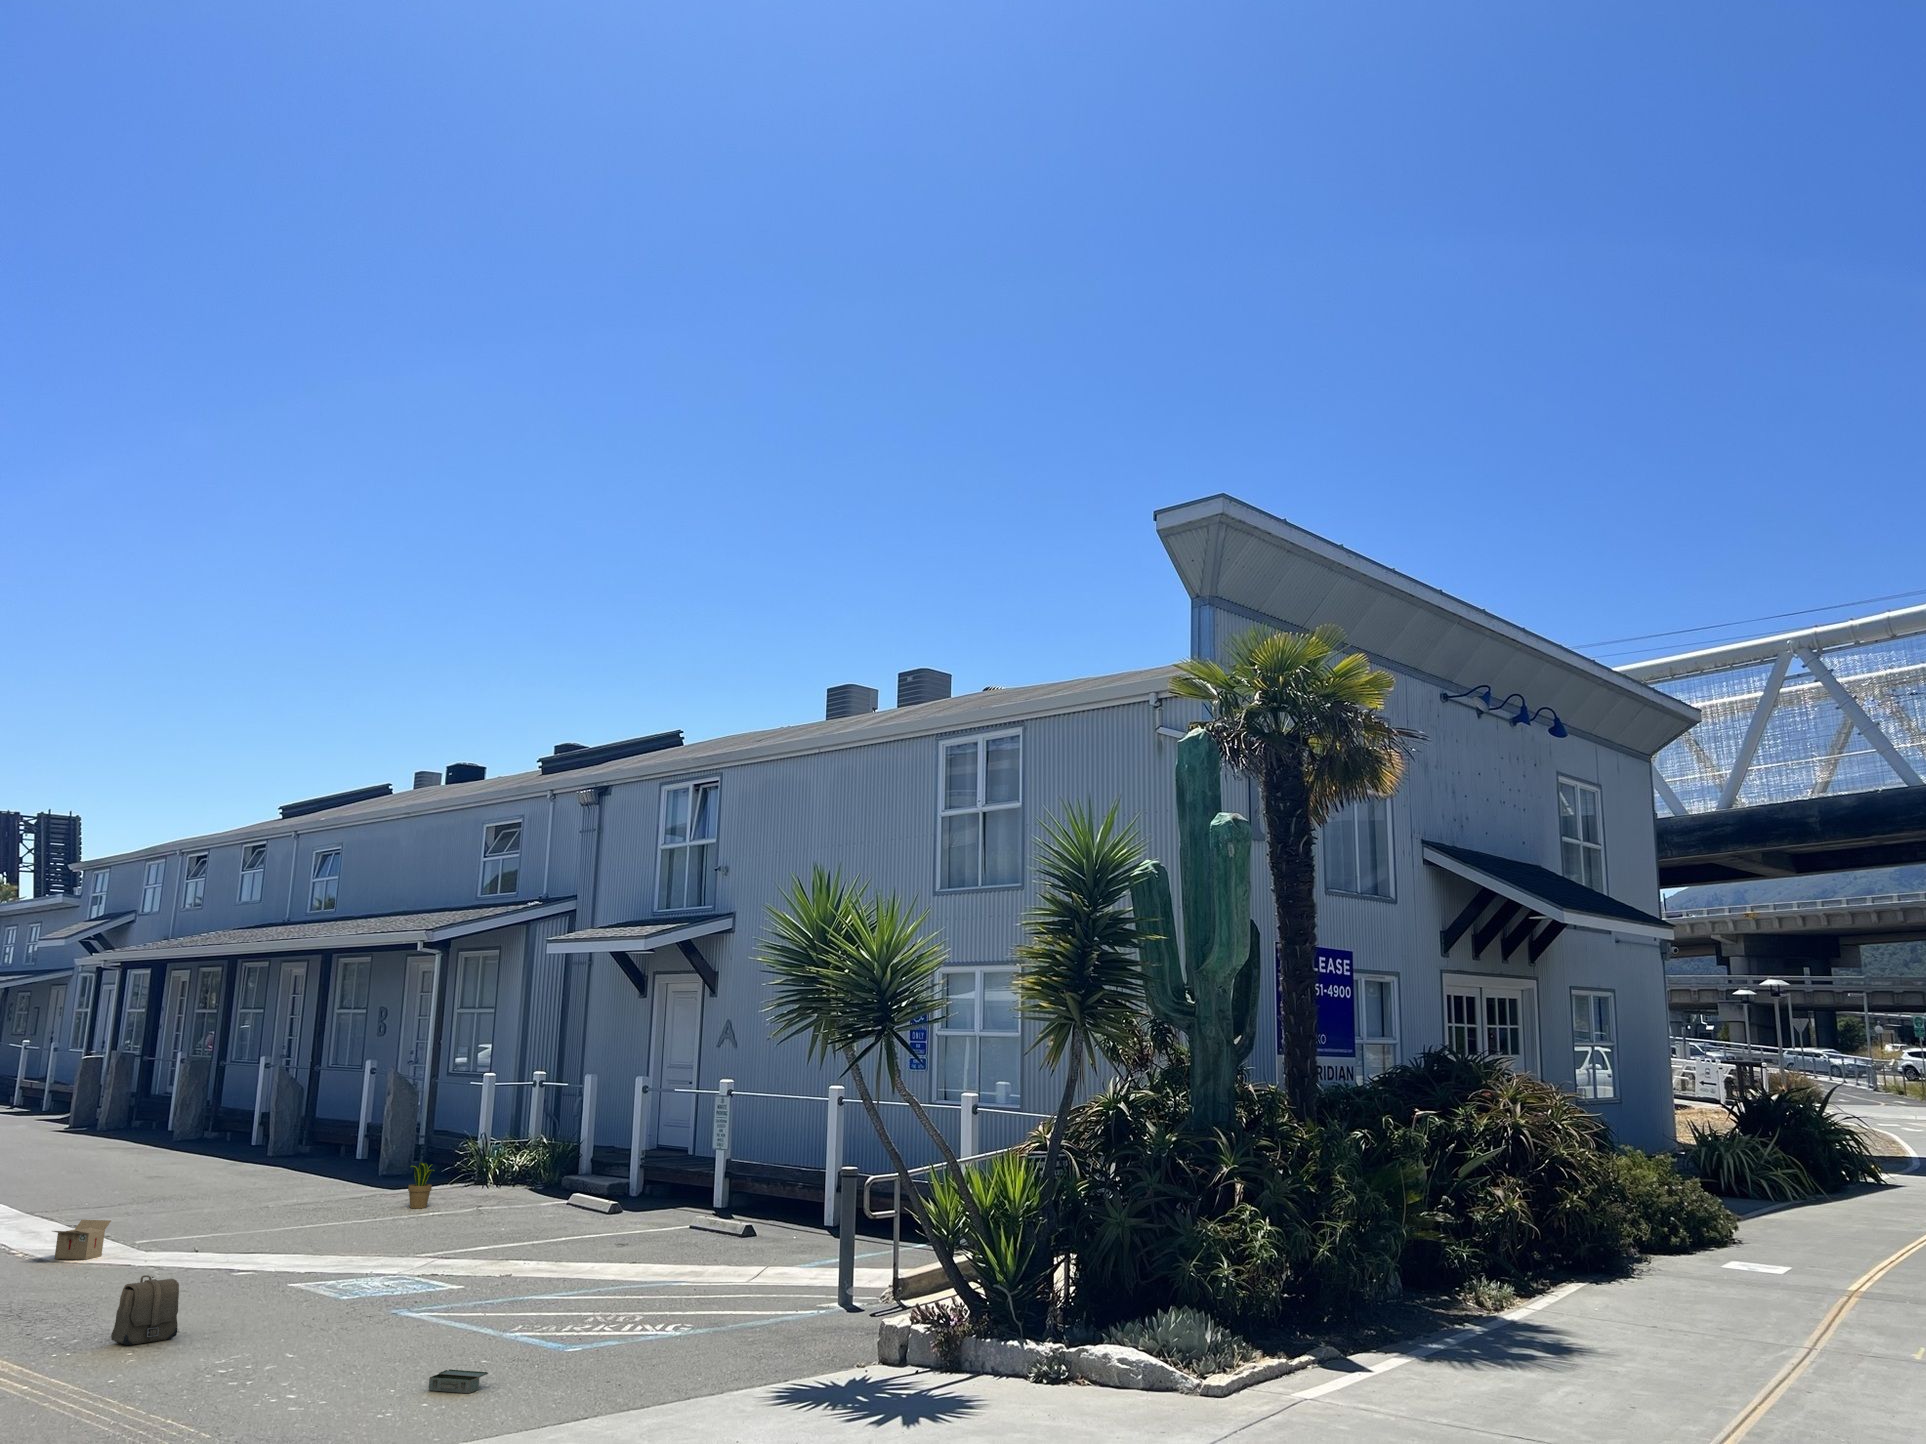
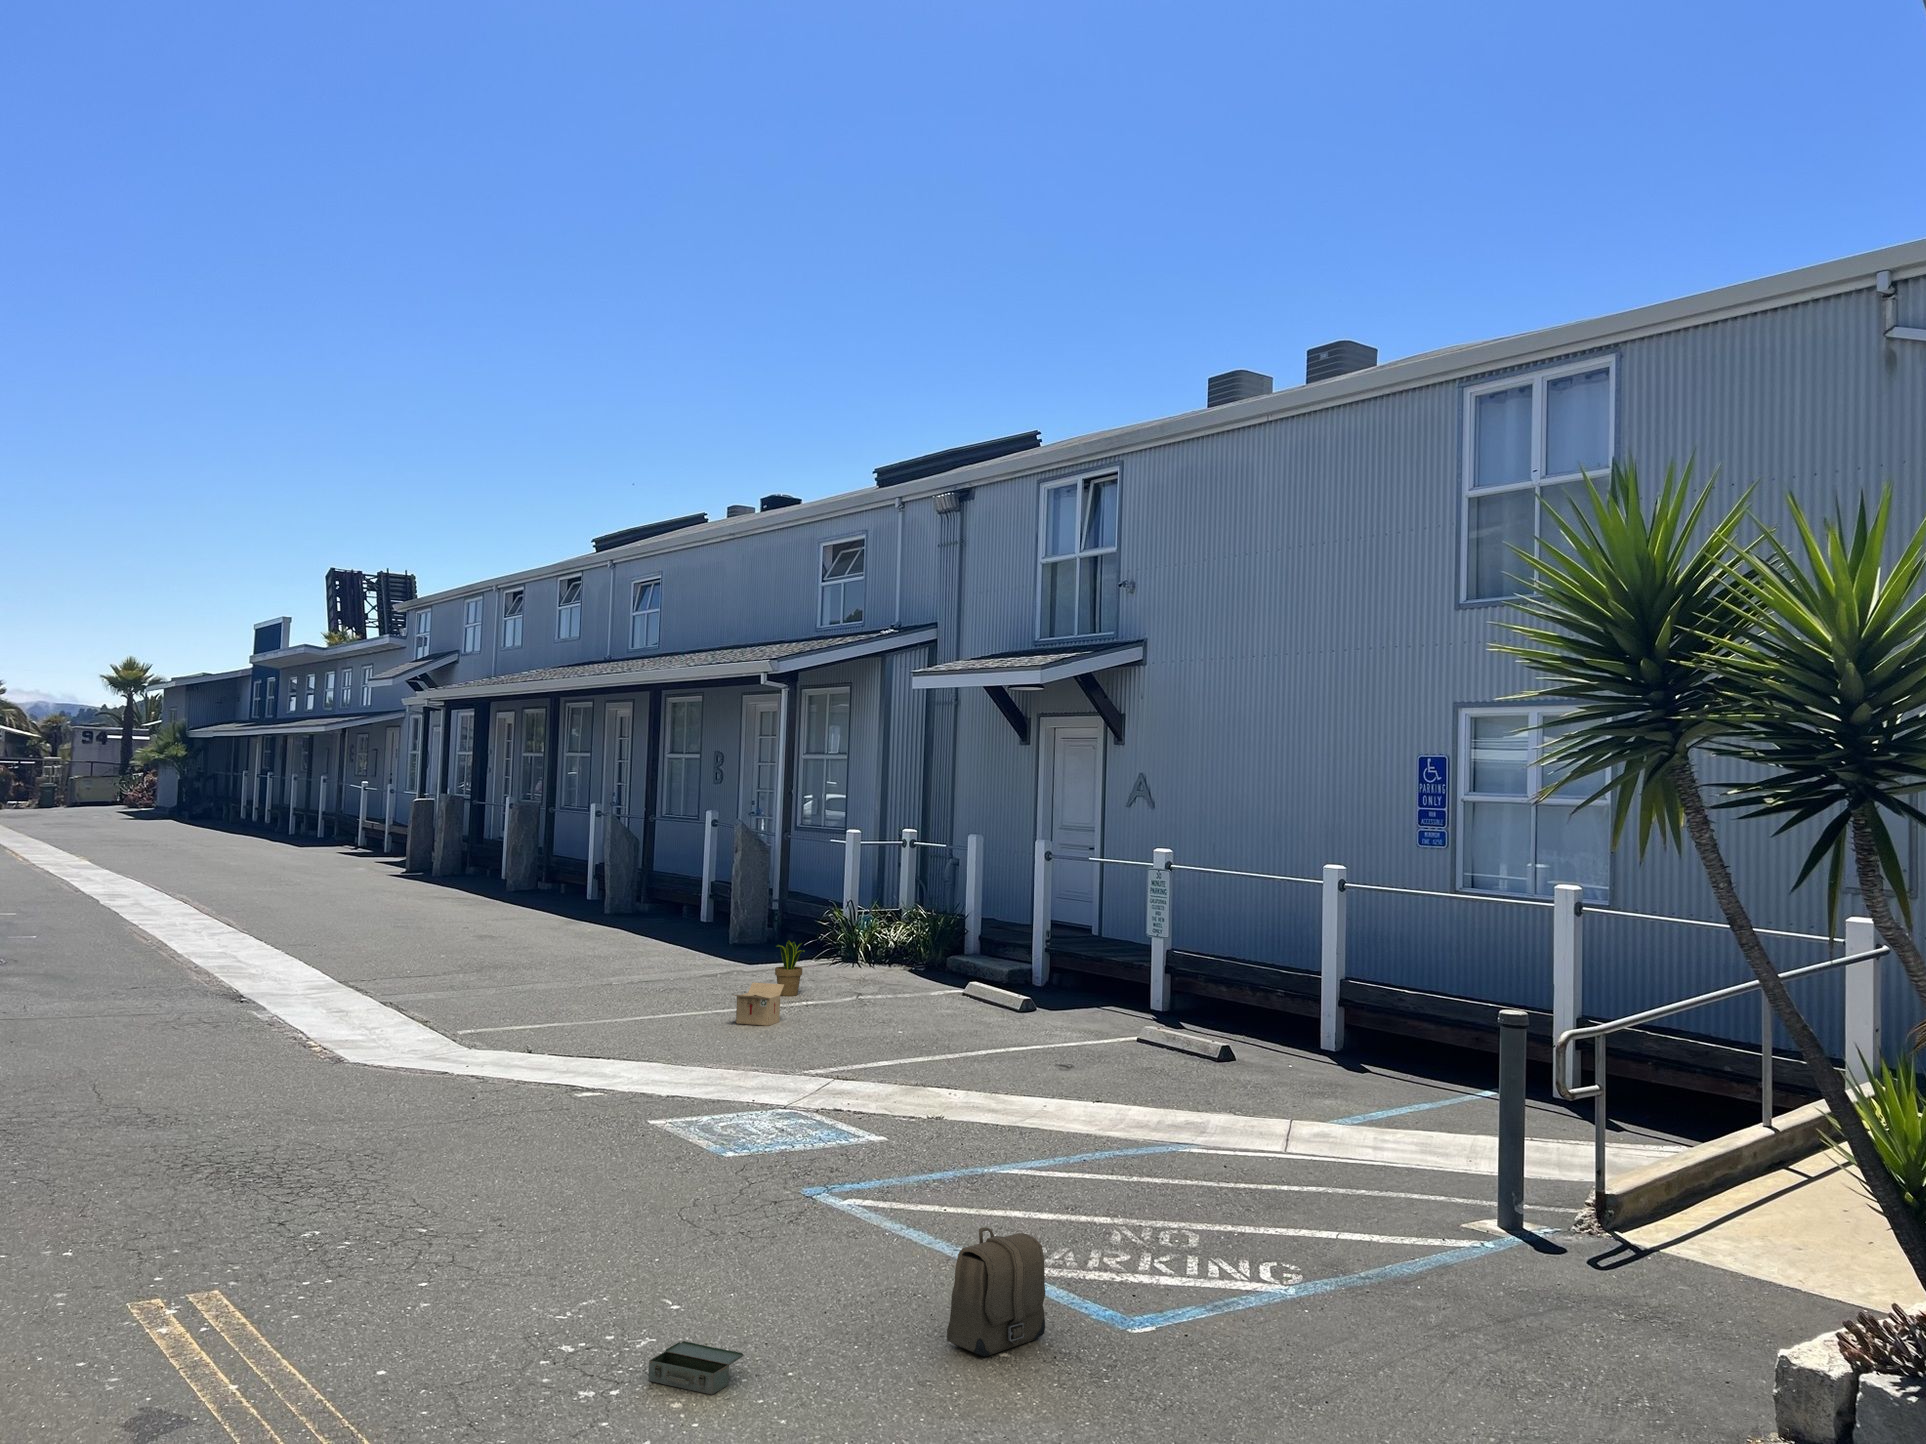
cardboard box: present [53,1220,111,1260] -> present [734,983,784,1026]
backpack: present [111,1275,179,1345] -> present [947,1227,1045,1356]
toolbox: present [428,1369,488,1393] -> present [649,1341,744,1395]

